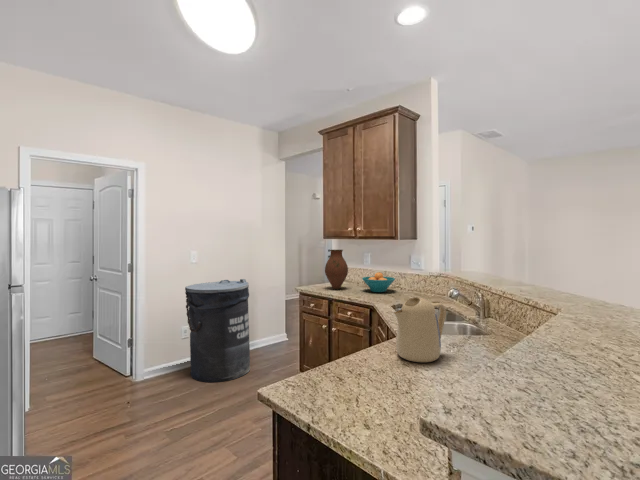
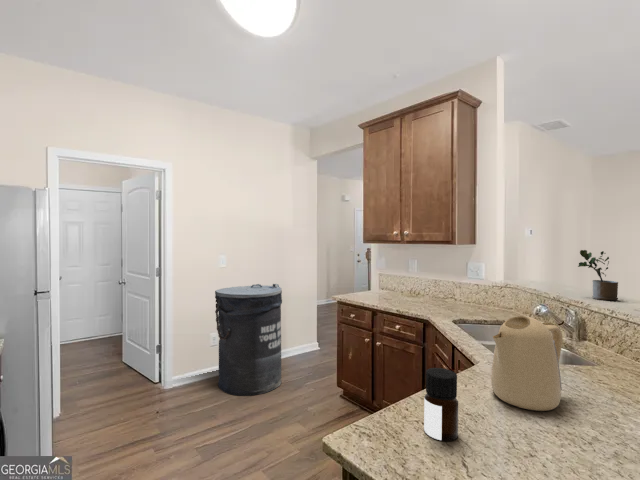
potted plant: none [488,245,516,285] -> present [578,250,618,301]
vase: present [325,250,348,289] -> none [367,254,393,298]
fruit bowl: present [362,272,395,292] -> none [410,281,449,303]
bottle: none [340,334,361,381] -> present [424,368,458,441]

